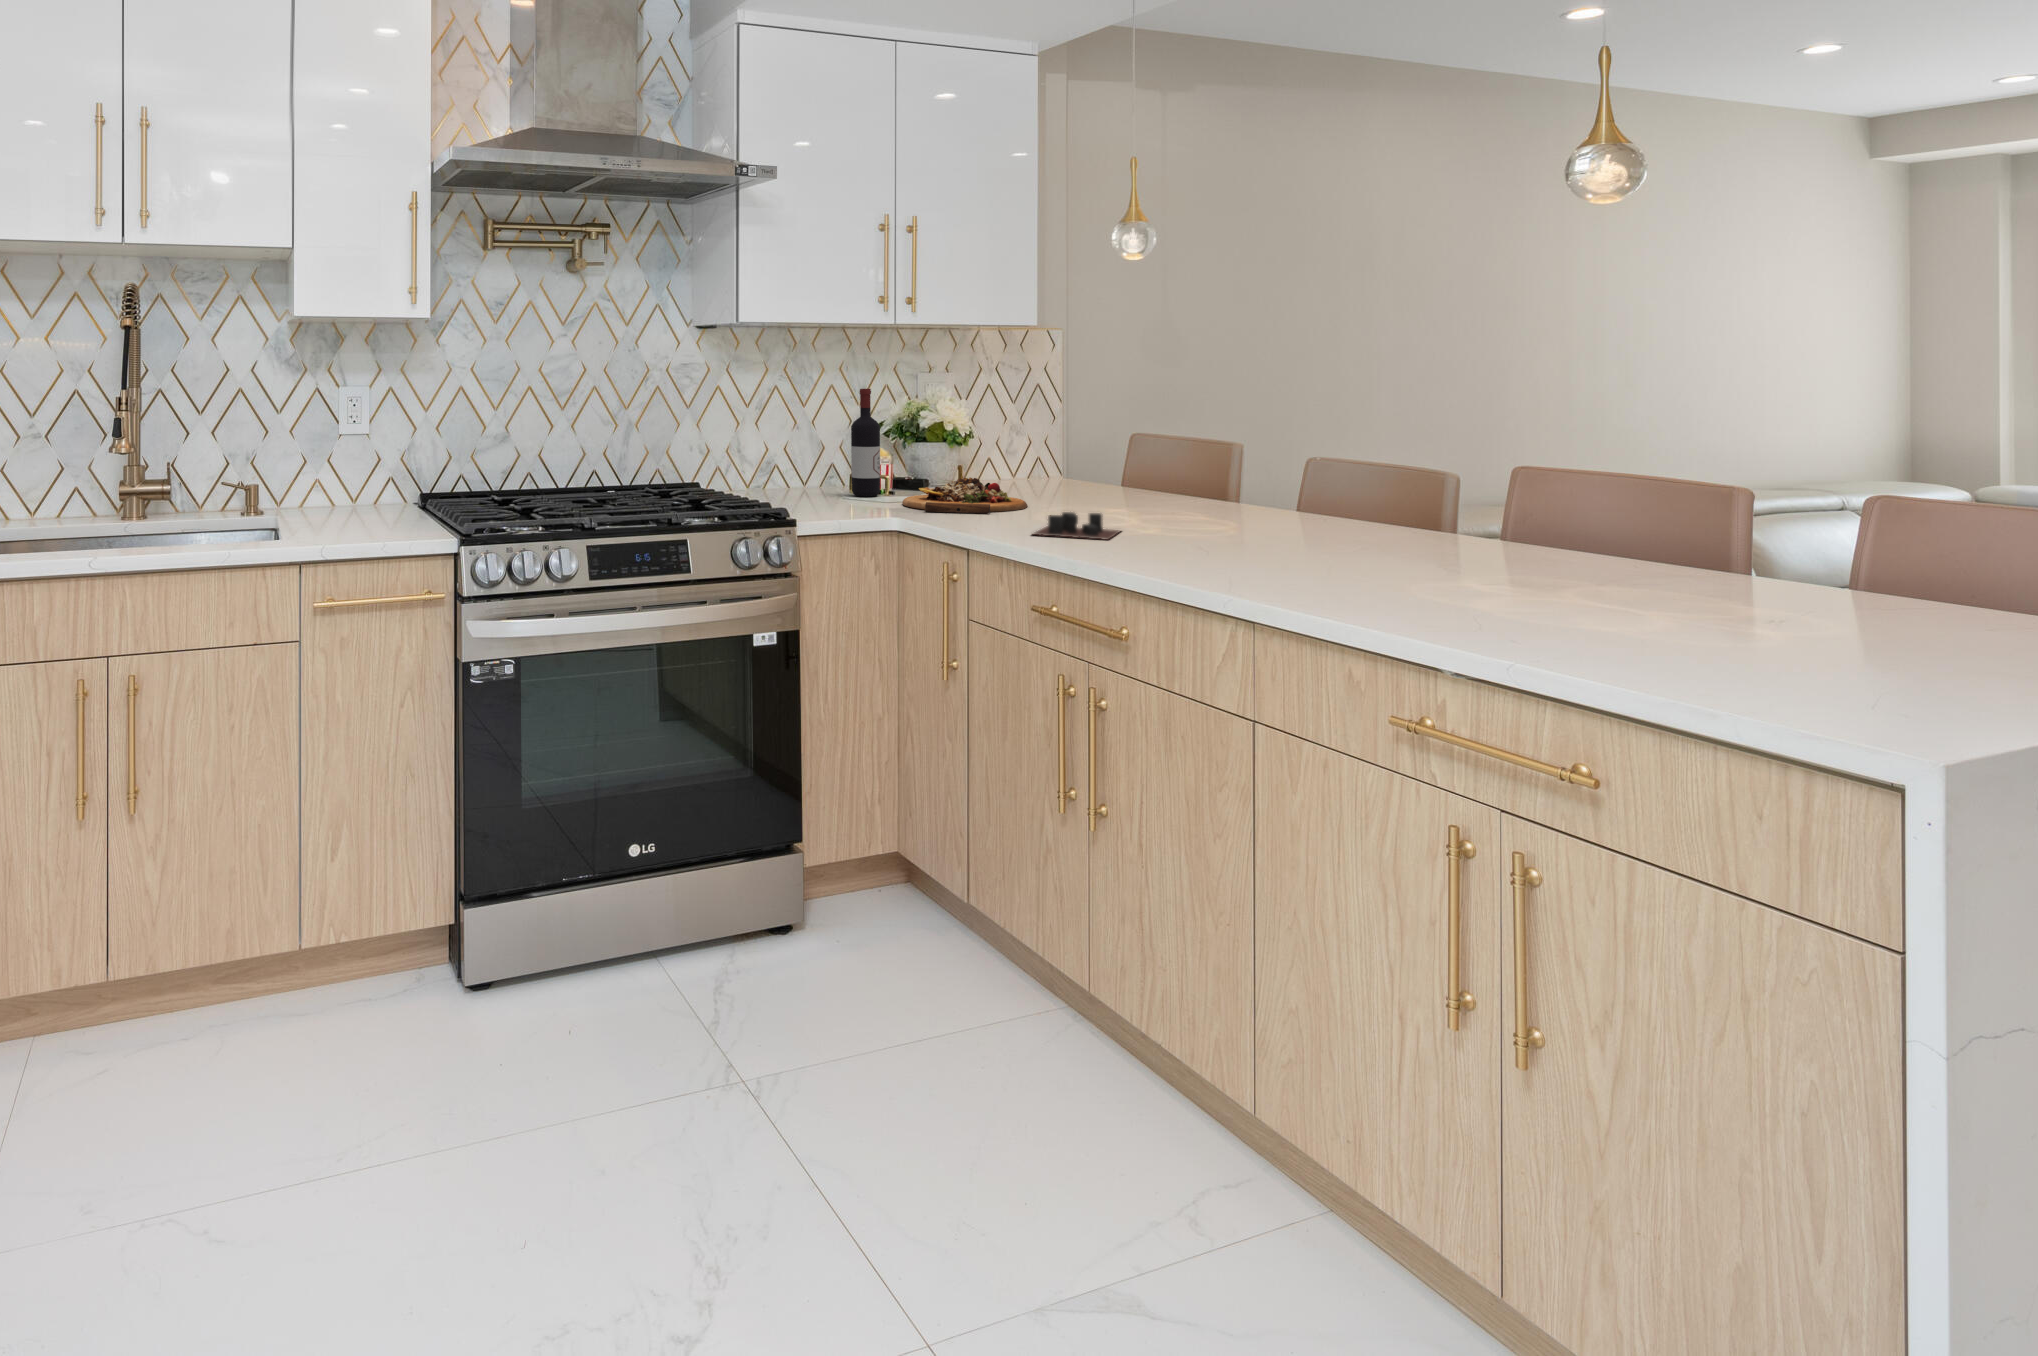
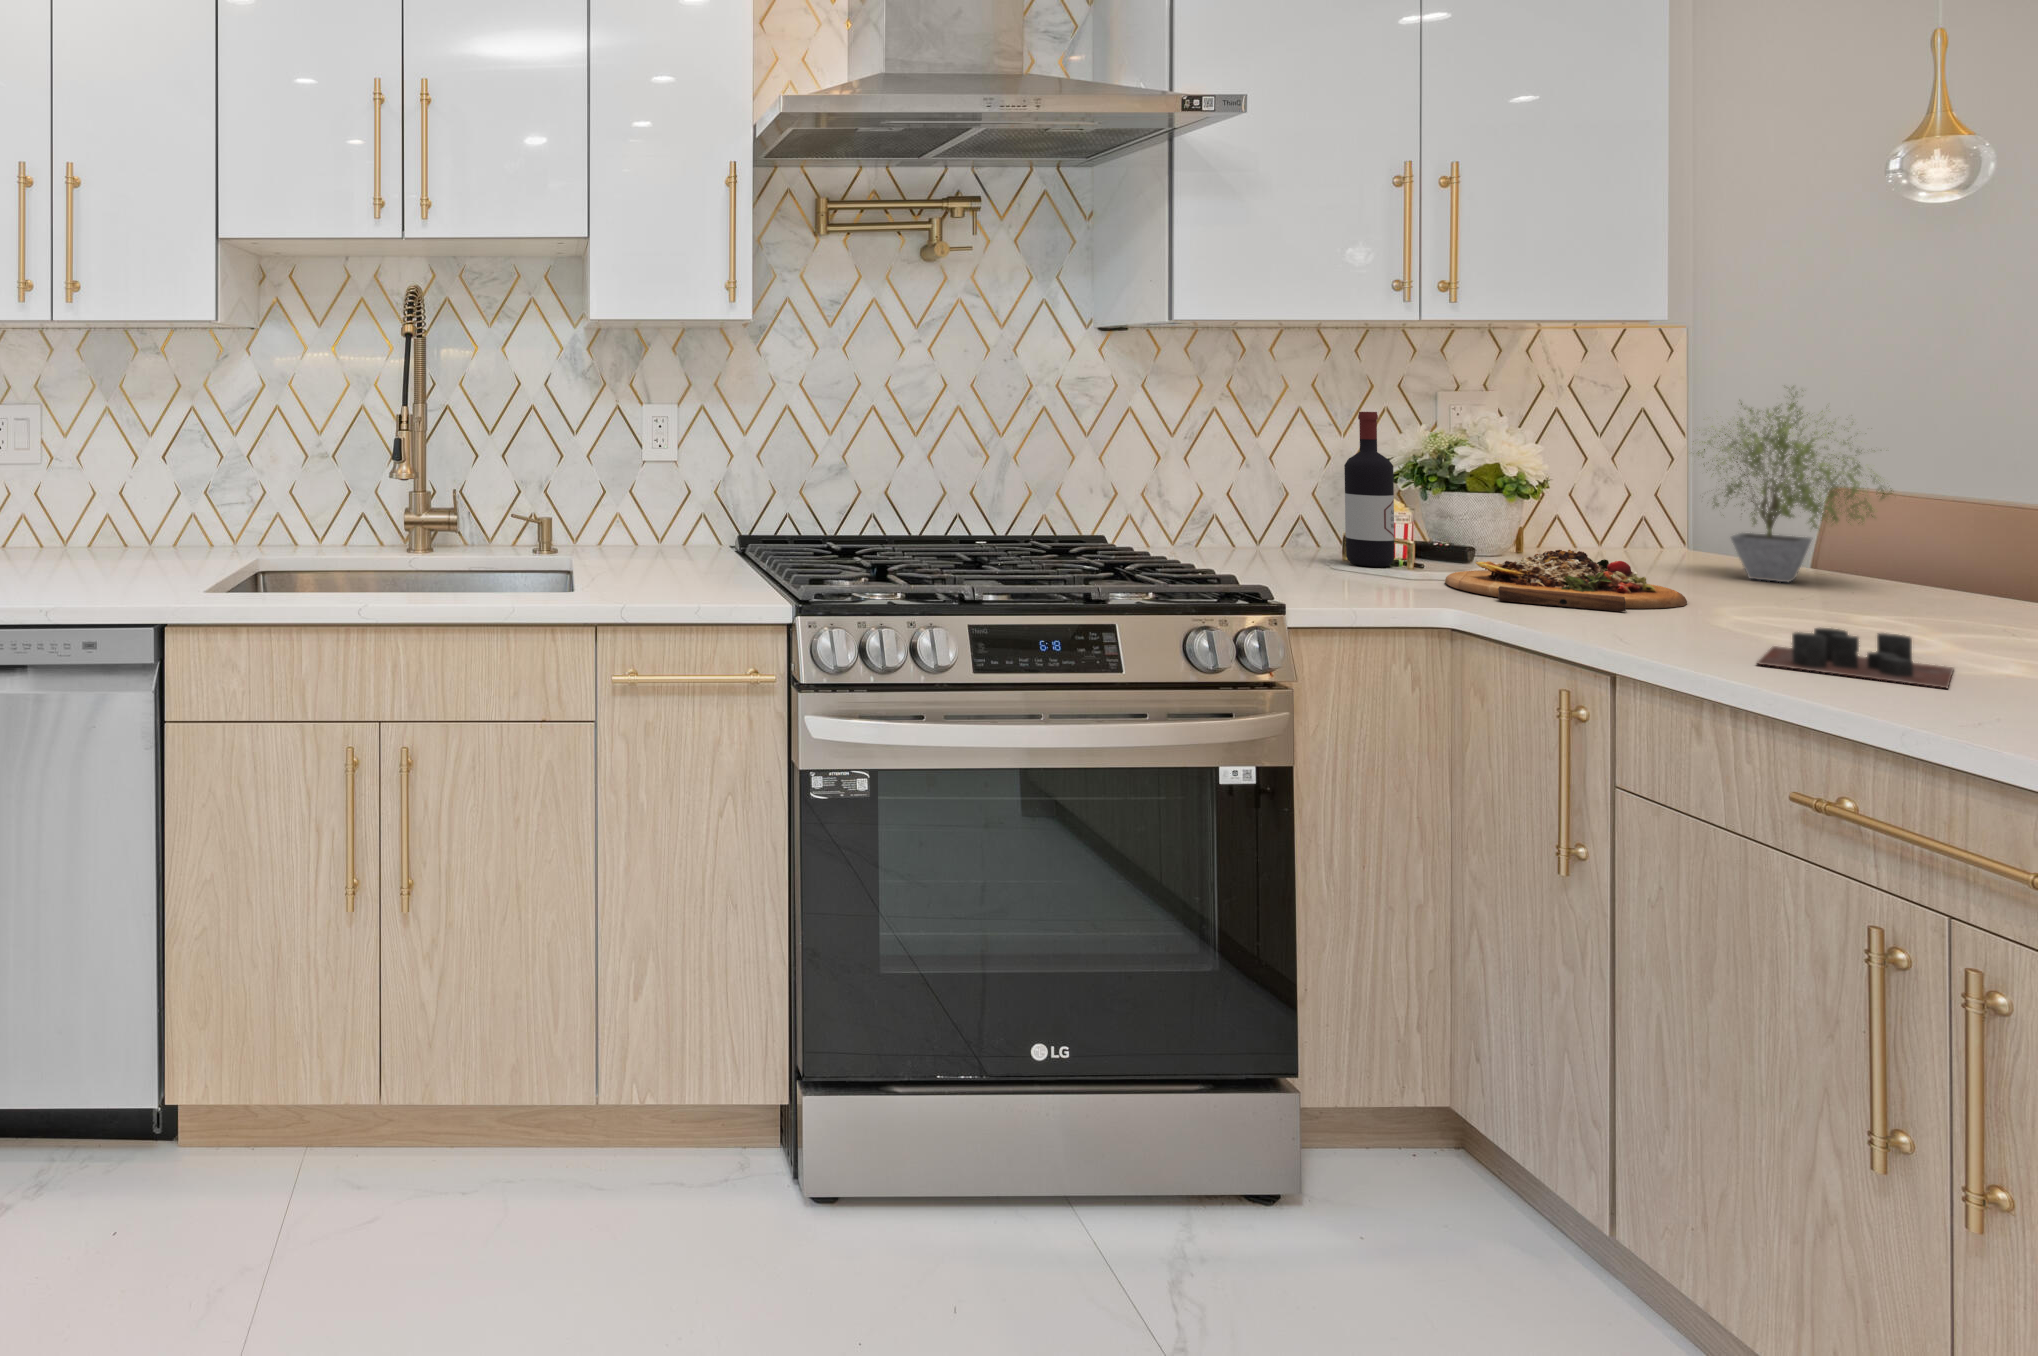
potted plant: none [1040,369,1142,494] -> present [1698,396,1892,582]

